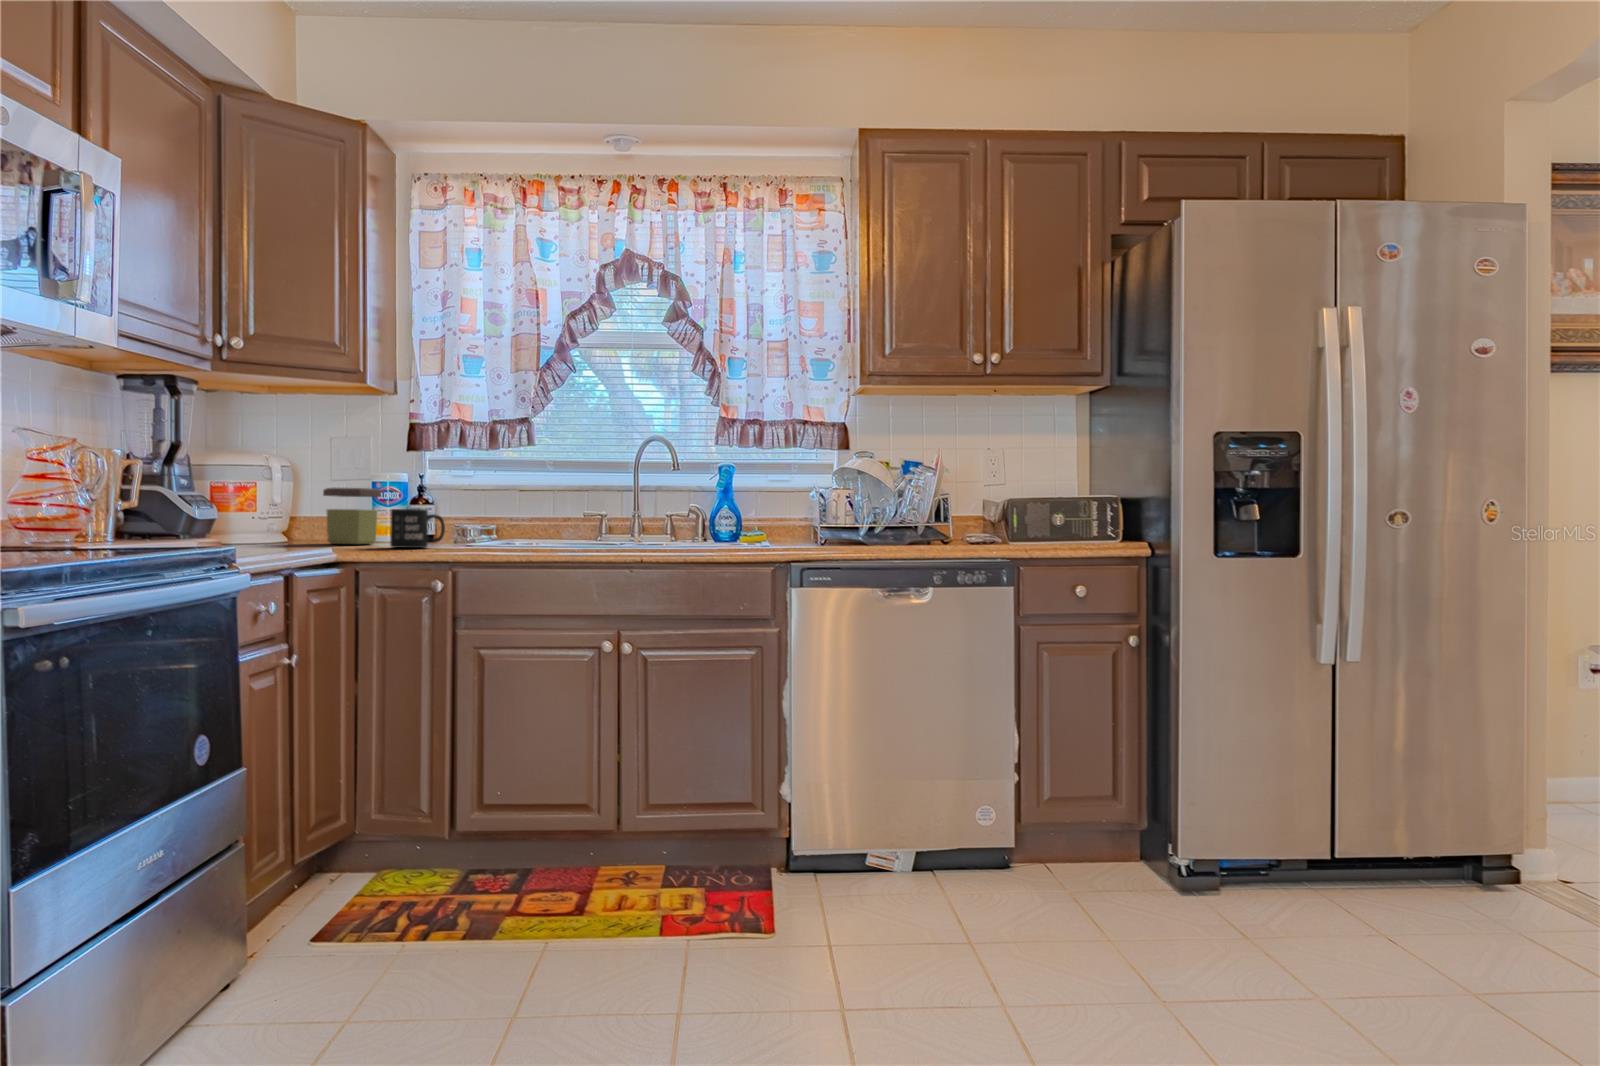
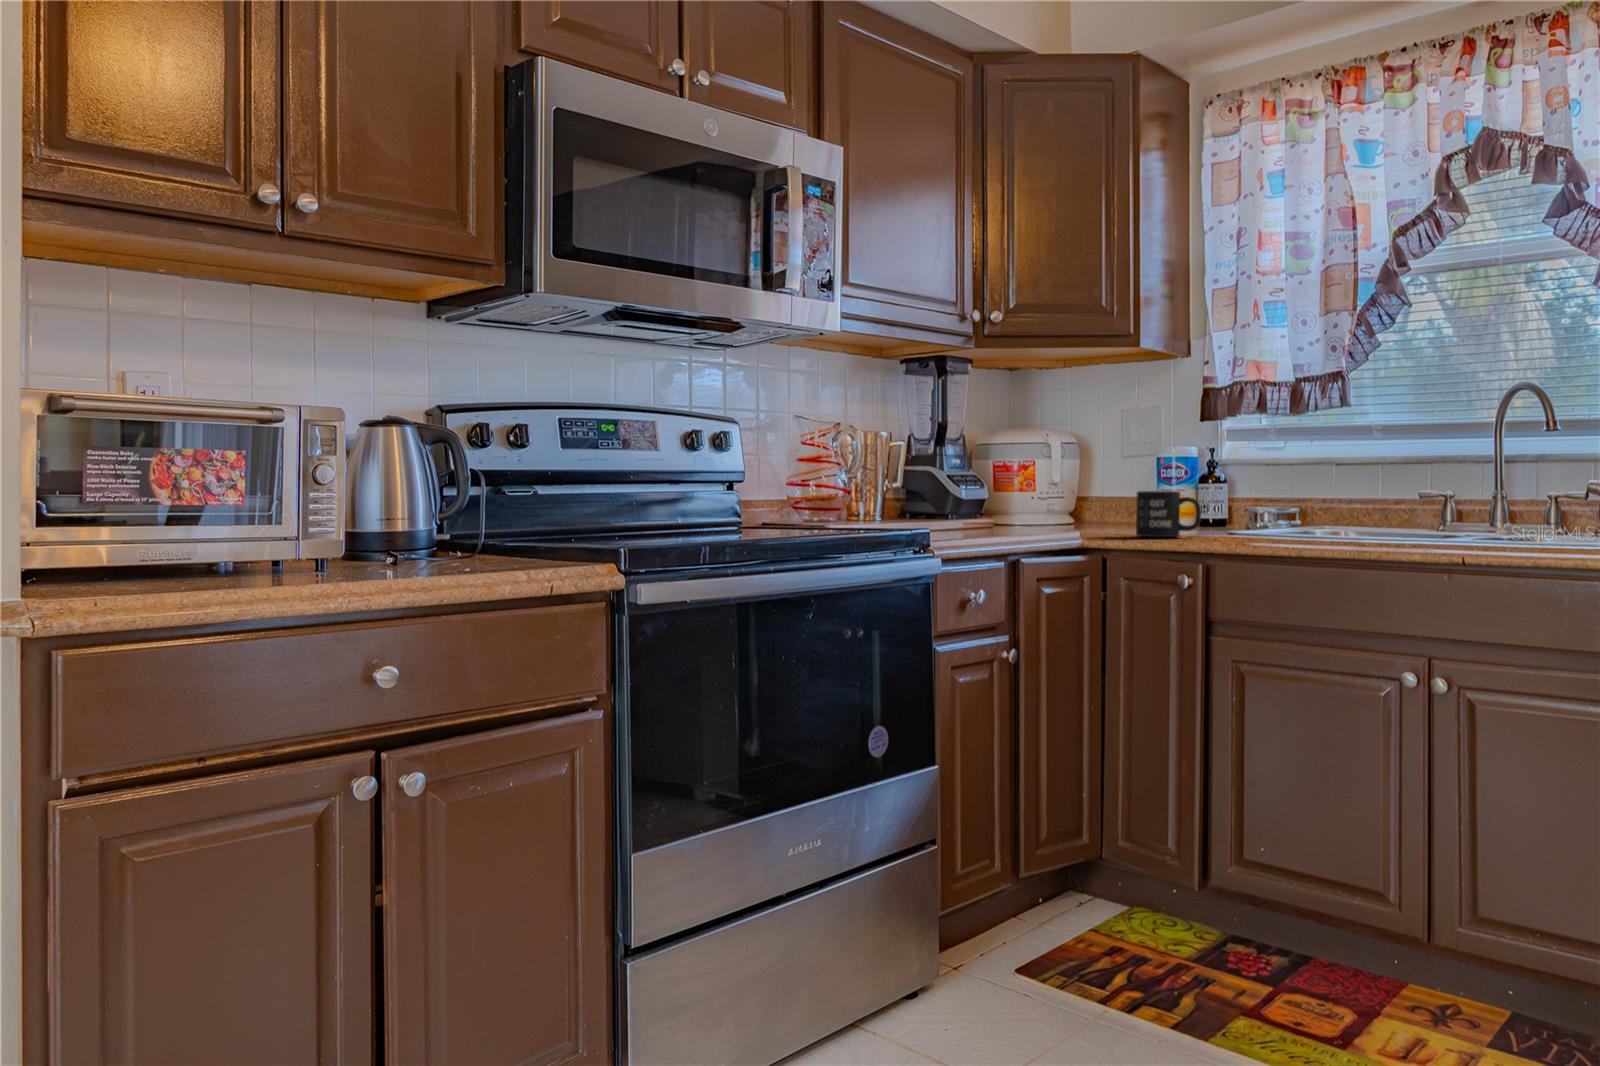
jar: present [323,488,381,544] -> none [1079,468,1138,532]

